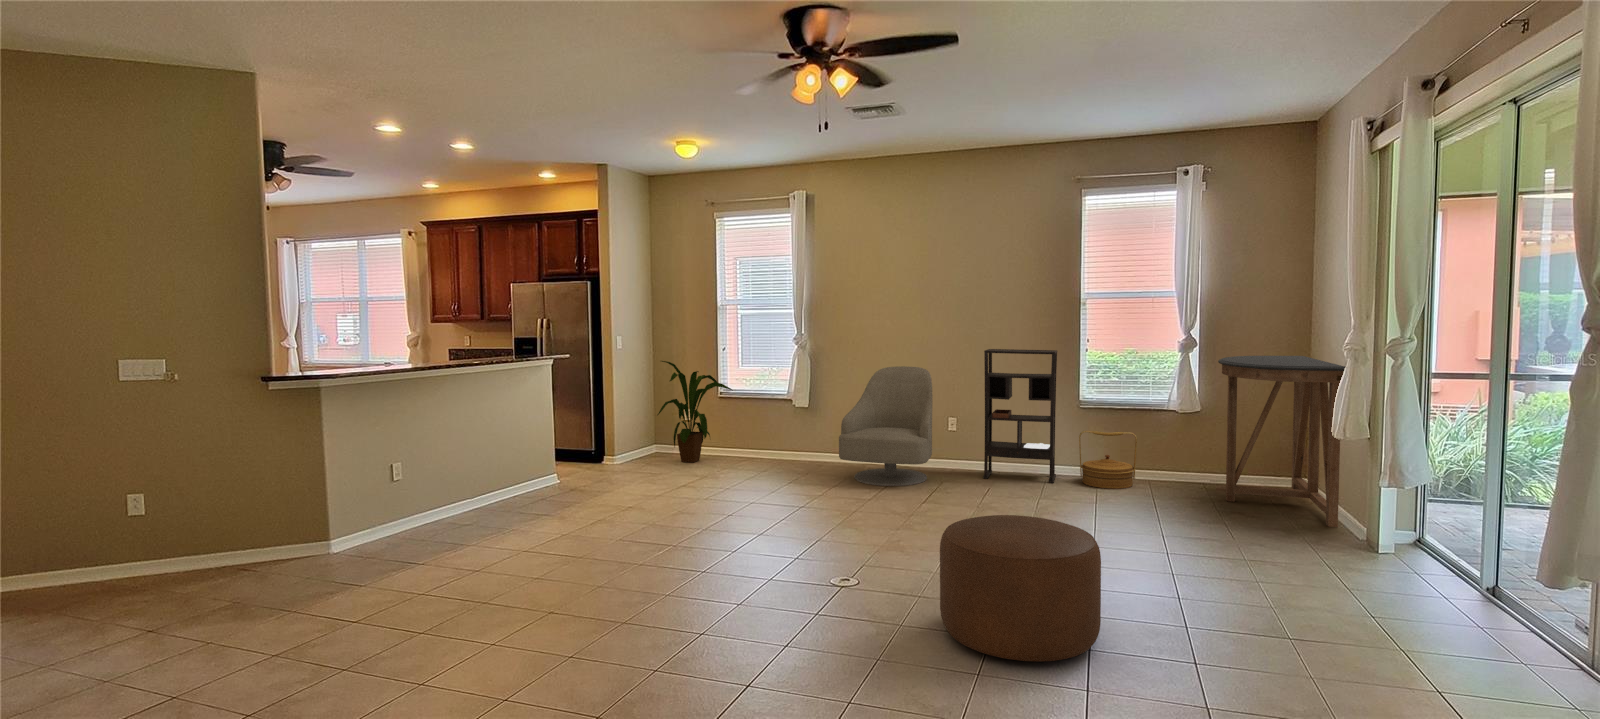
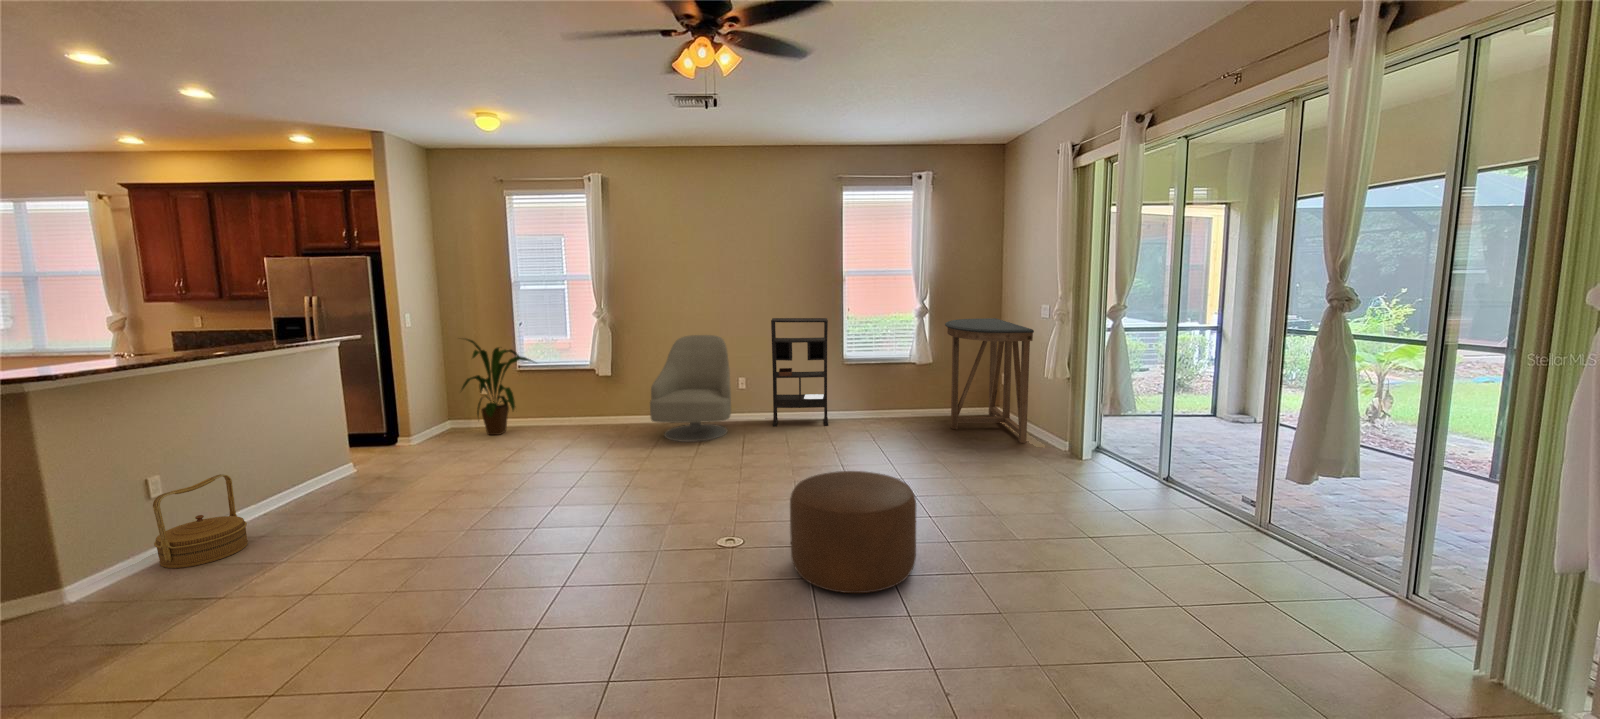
woven basket: present [1079,431,1137,489] -> present [153,474,248,568]

